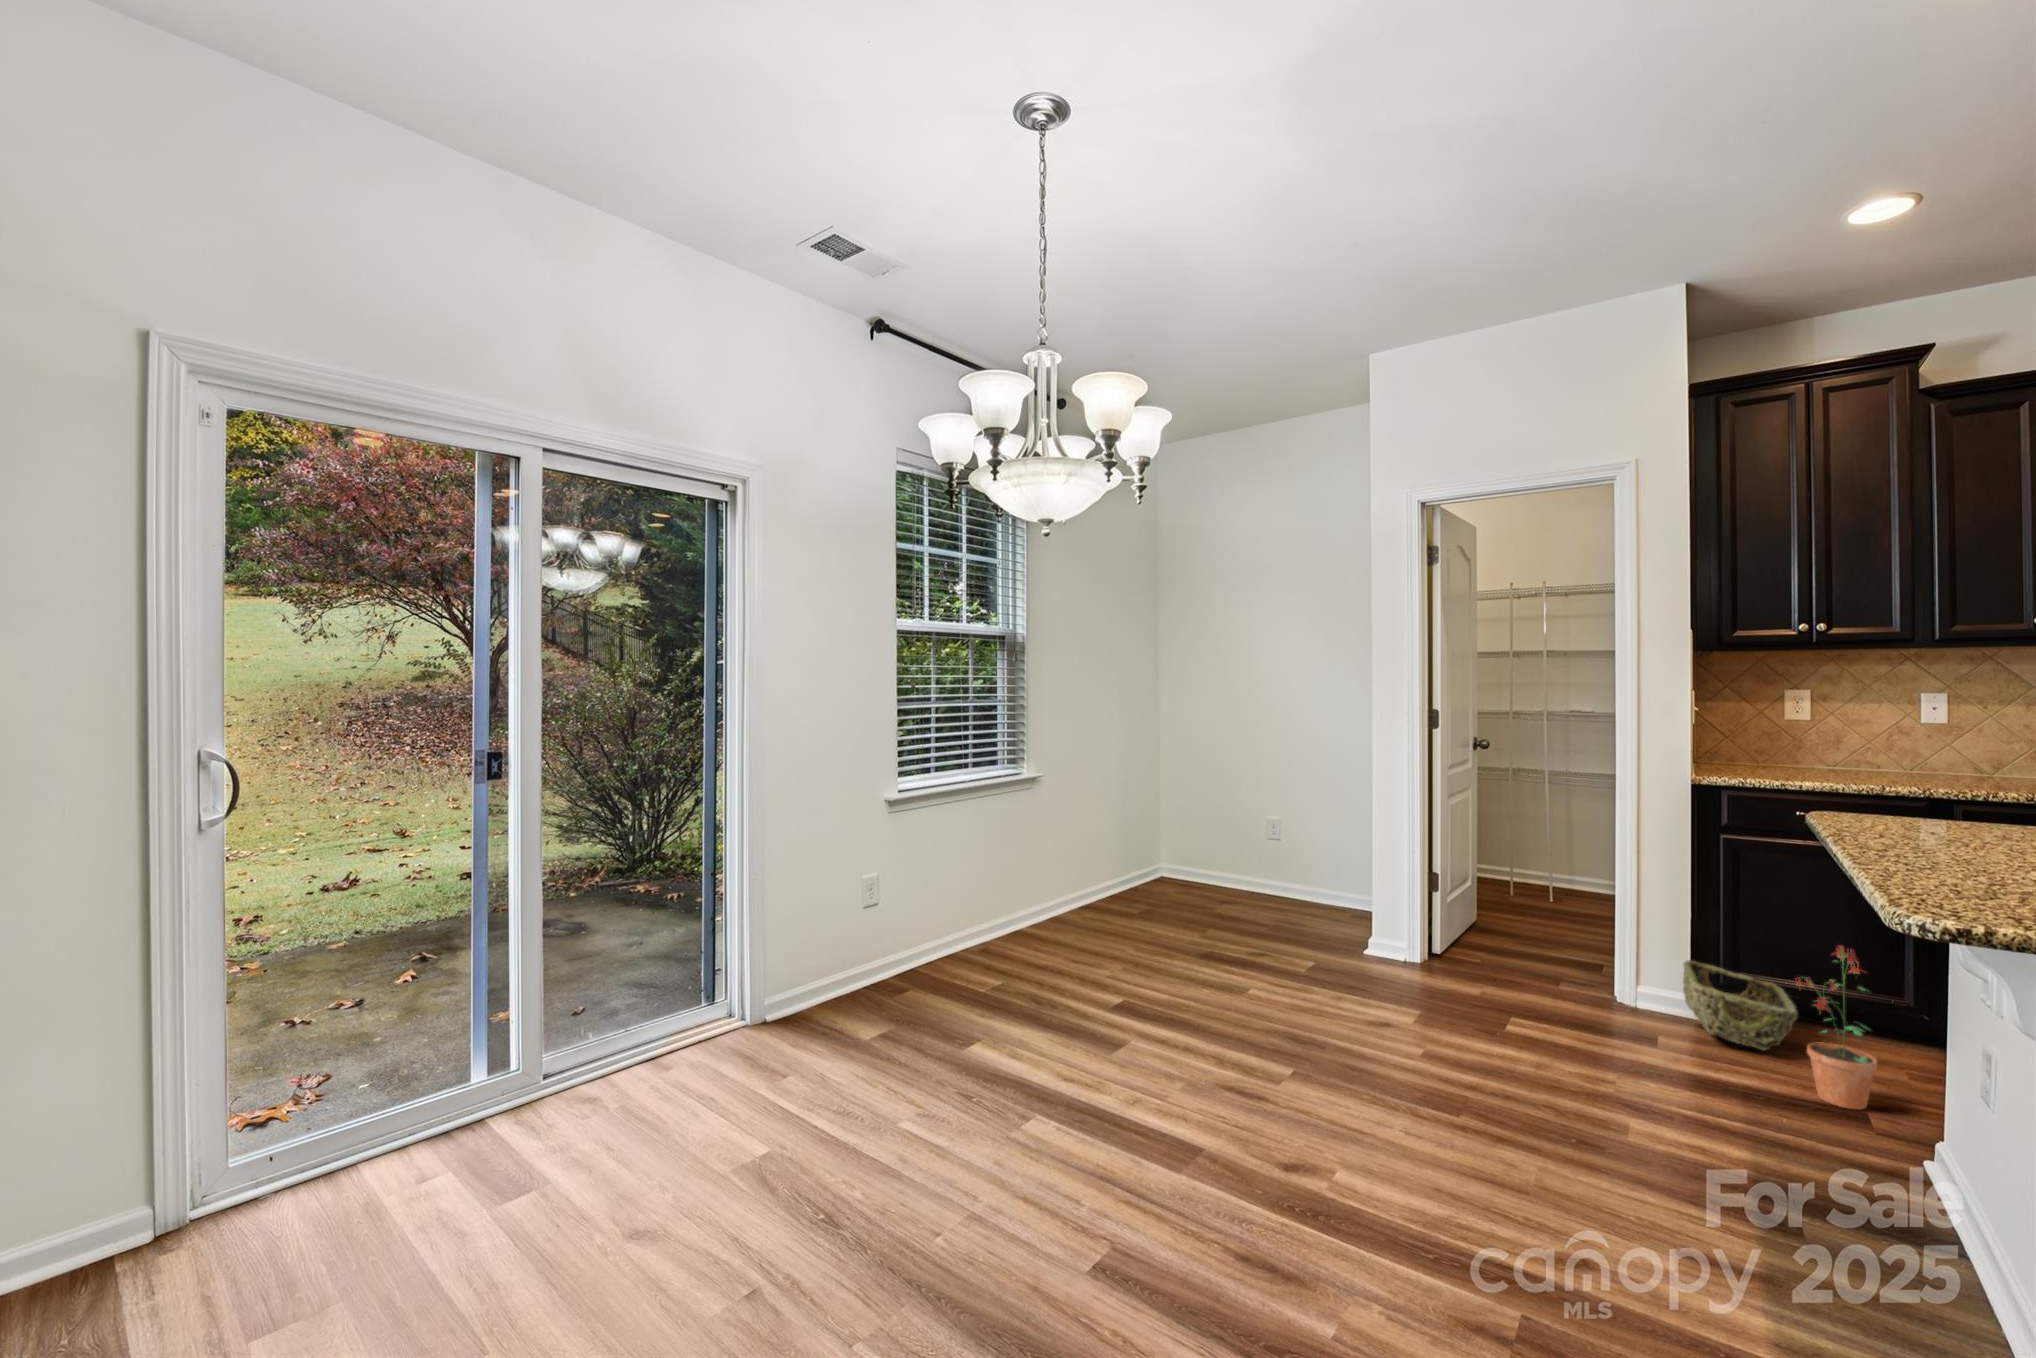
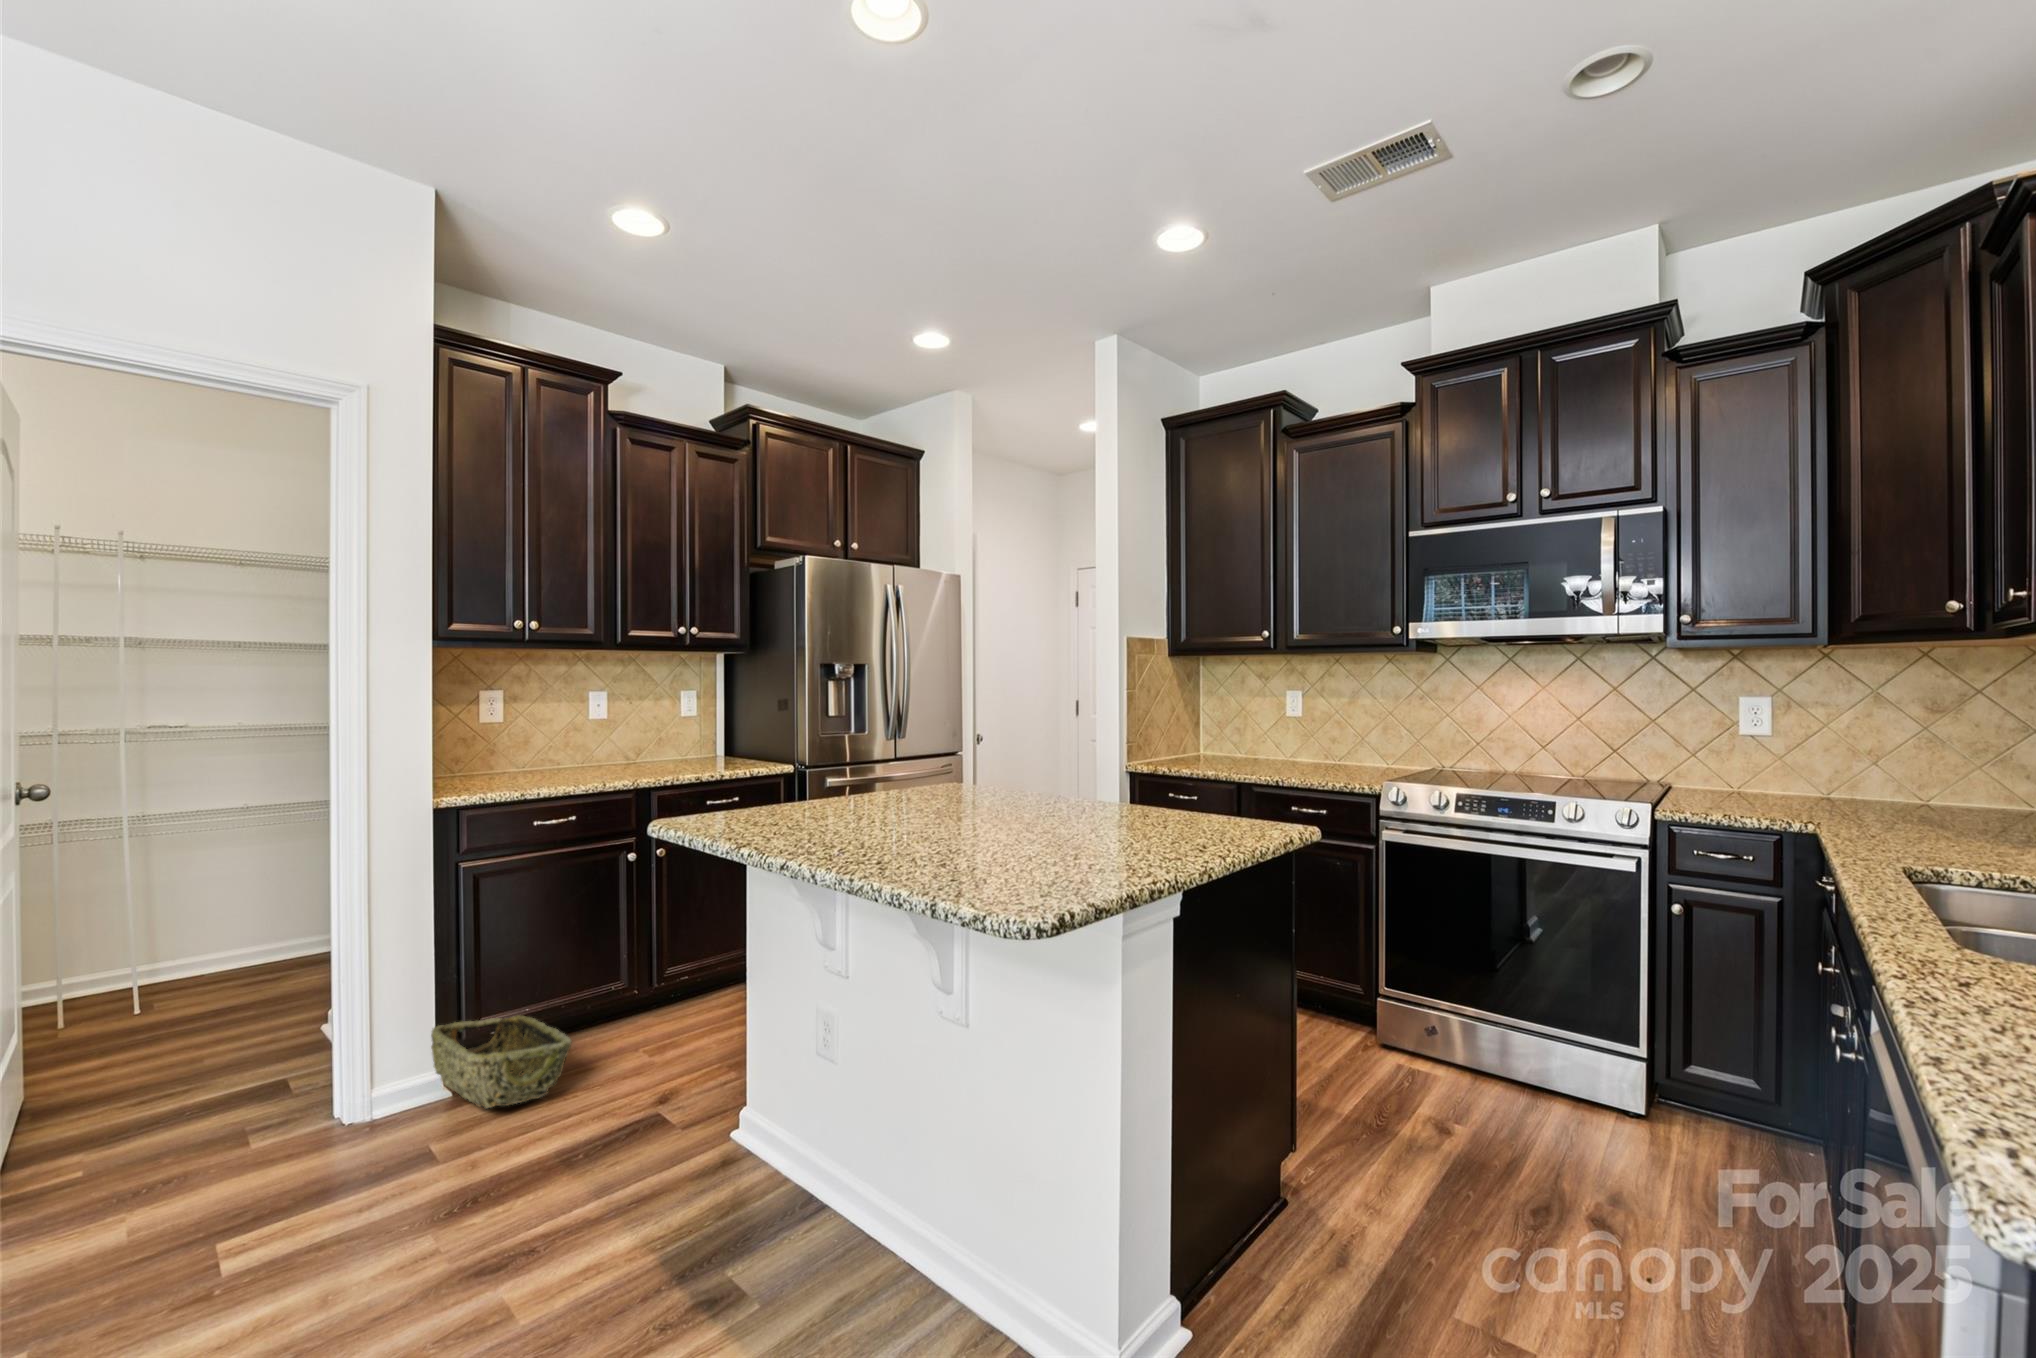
potted plant: present [1796,946,1877,1110] -> none [584,955,667,1125]

